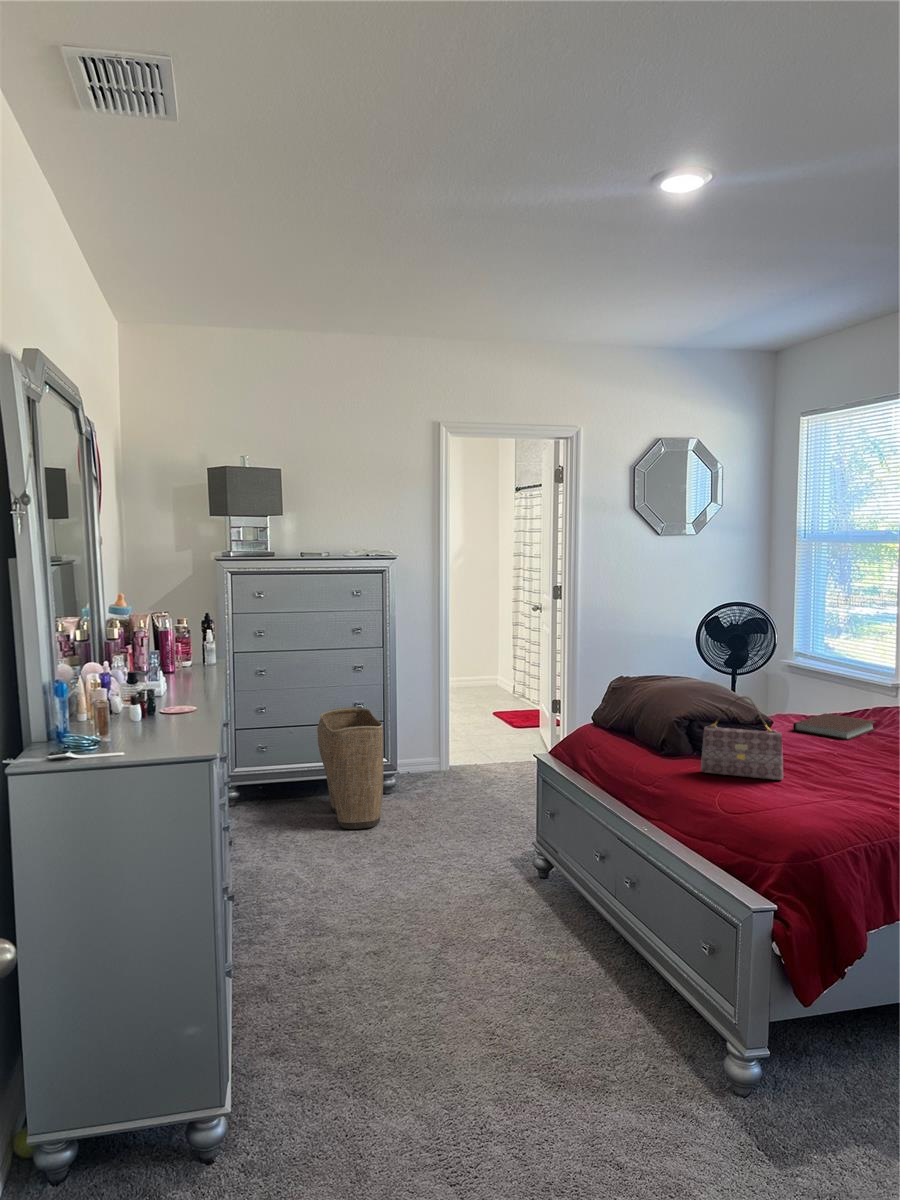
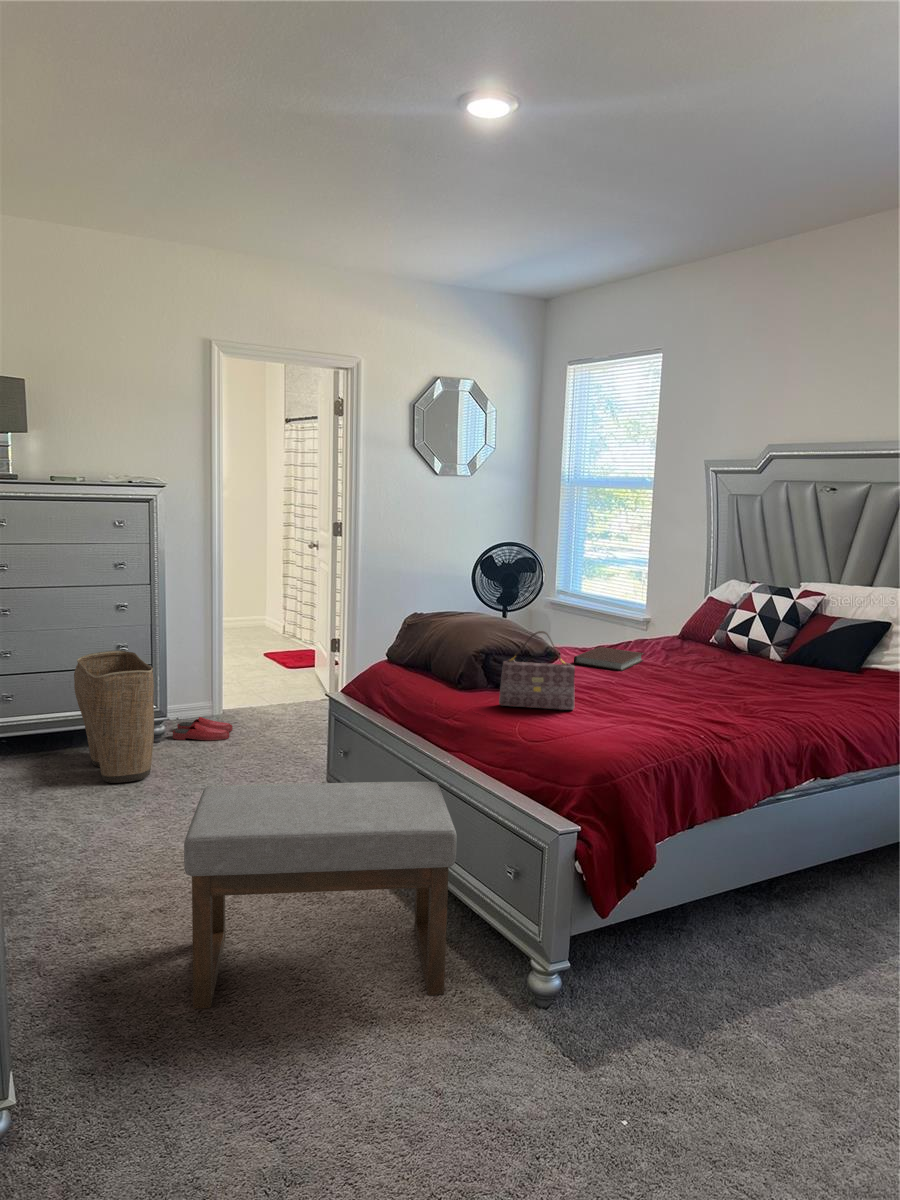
slippers: none [403,771,457,794] -> present [173,717,233,741]
ottoman: none [385,837,645,1068] -> present [184,782,457,1009]

